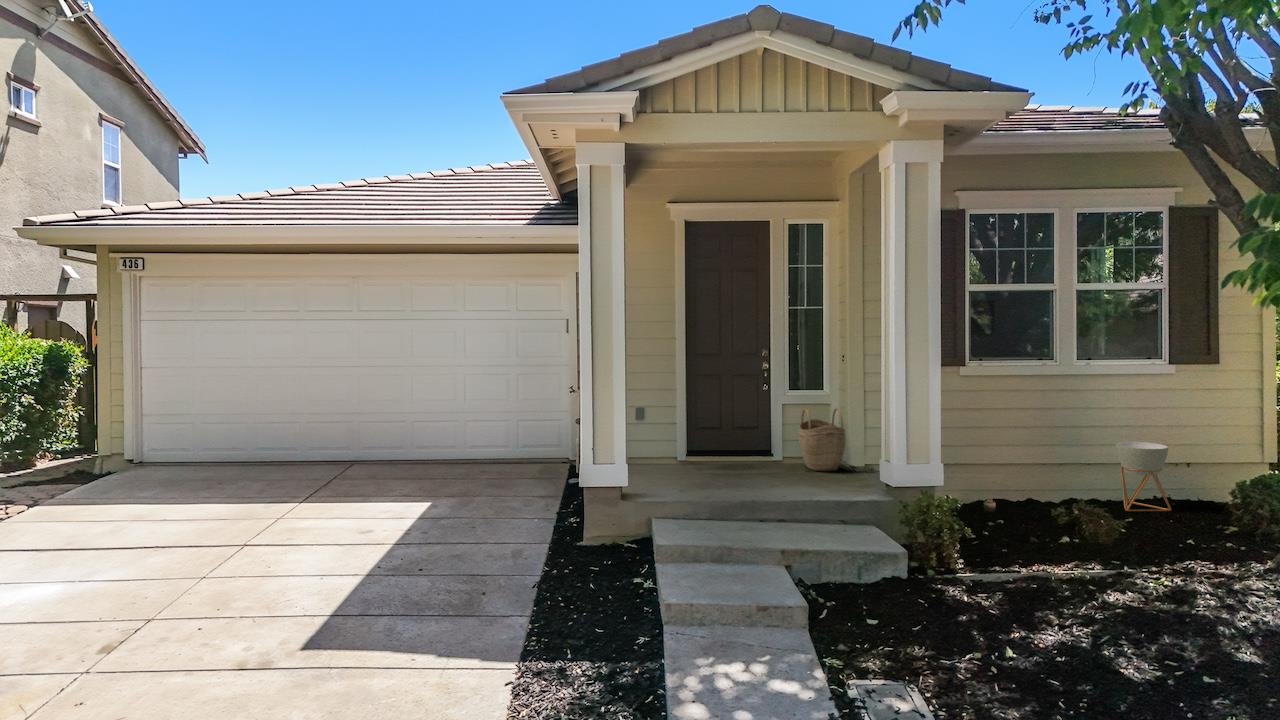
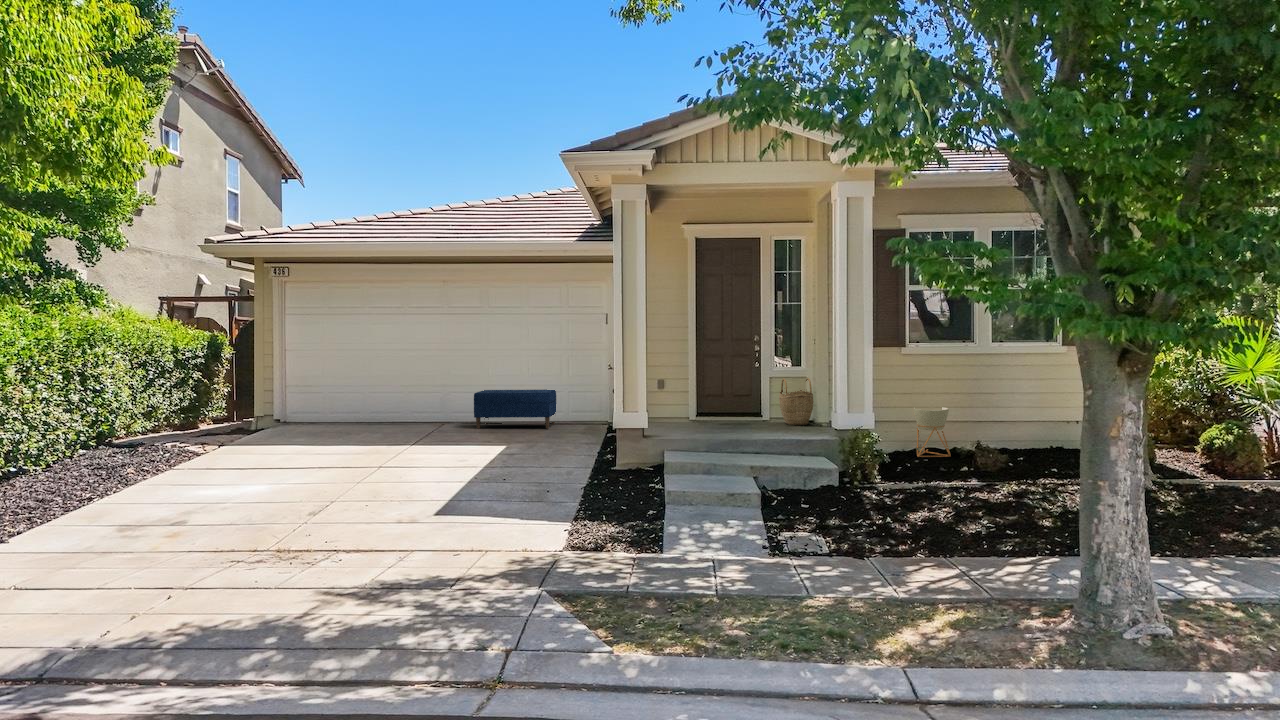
bench: none [395,417,505,470] -> present [474,389,556,429]
planter: present [1116,442,1171,511] -> present [914,407,951,457]

